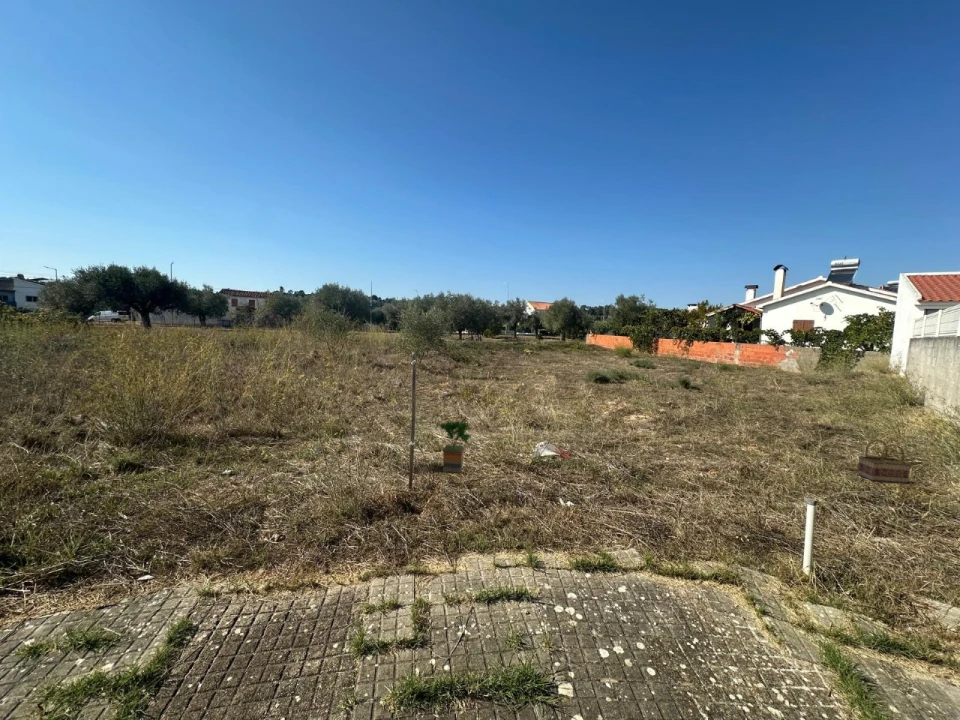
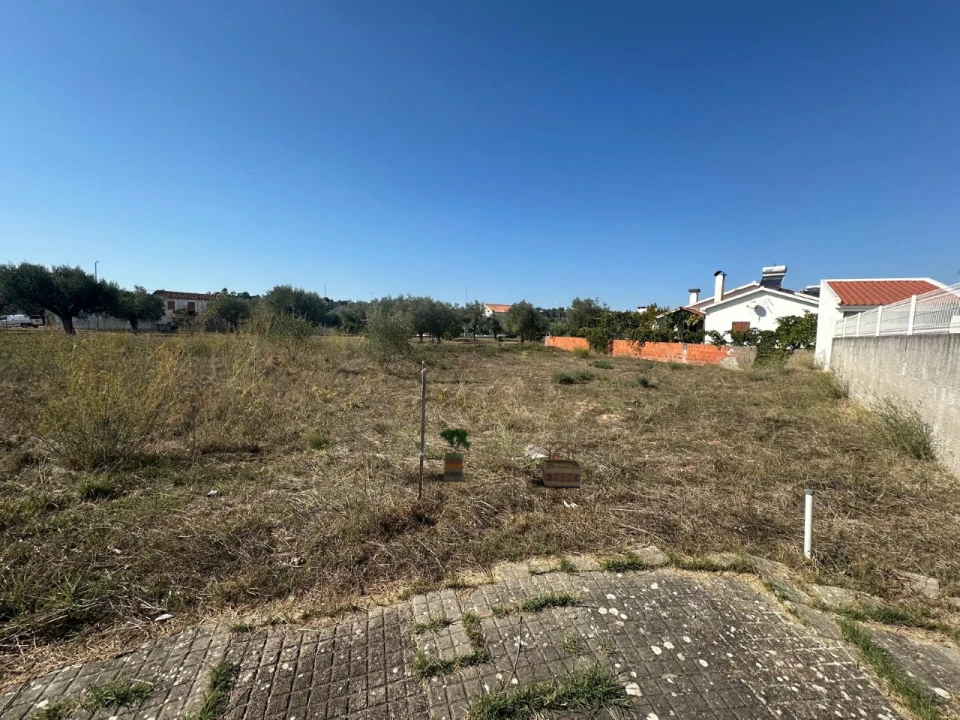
basket: present [858,439,911,483] -> present [542,441,582,487]

